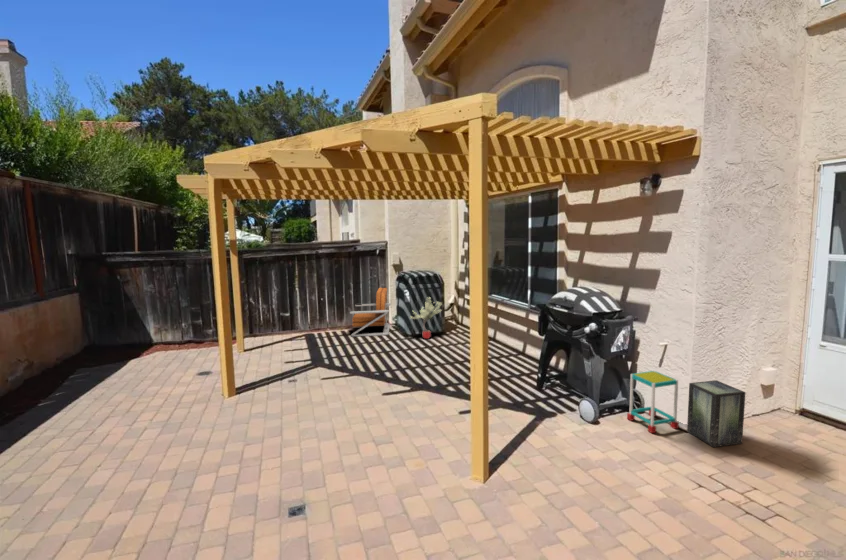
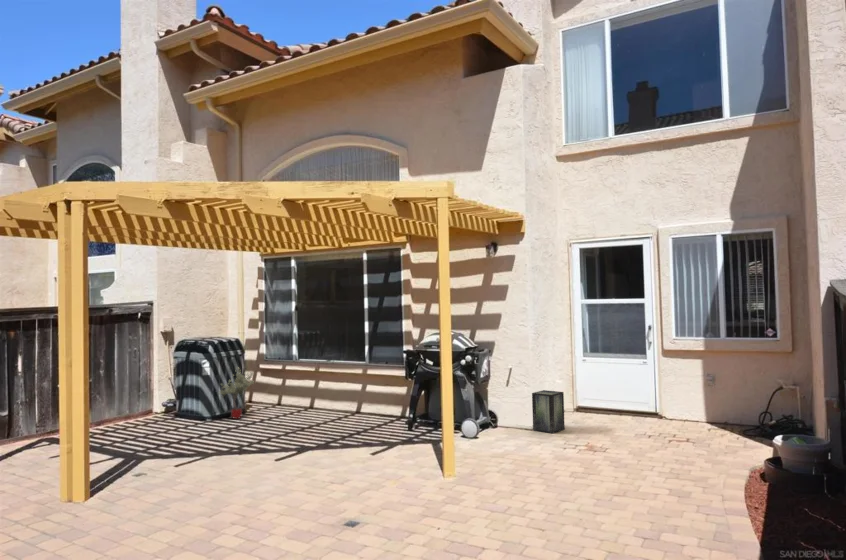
lounge chair: present [350,288,391,336] -> none [108,364,179,431]
side table: present [627,371,679,433] -> none [494,391,527,435]

